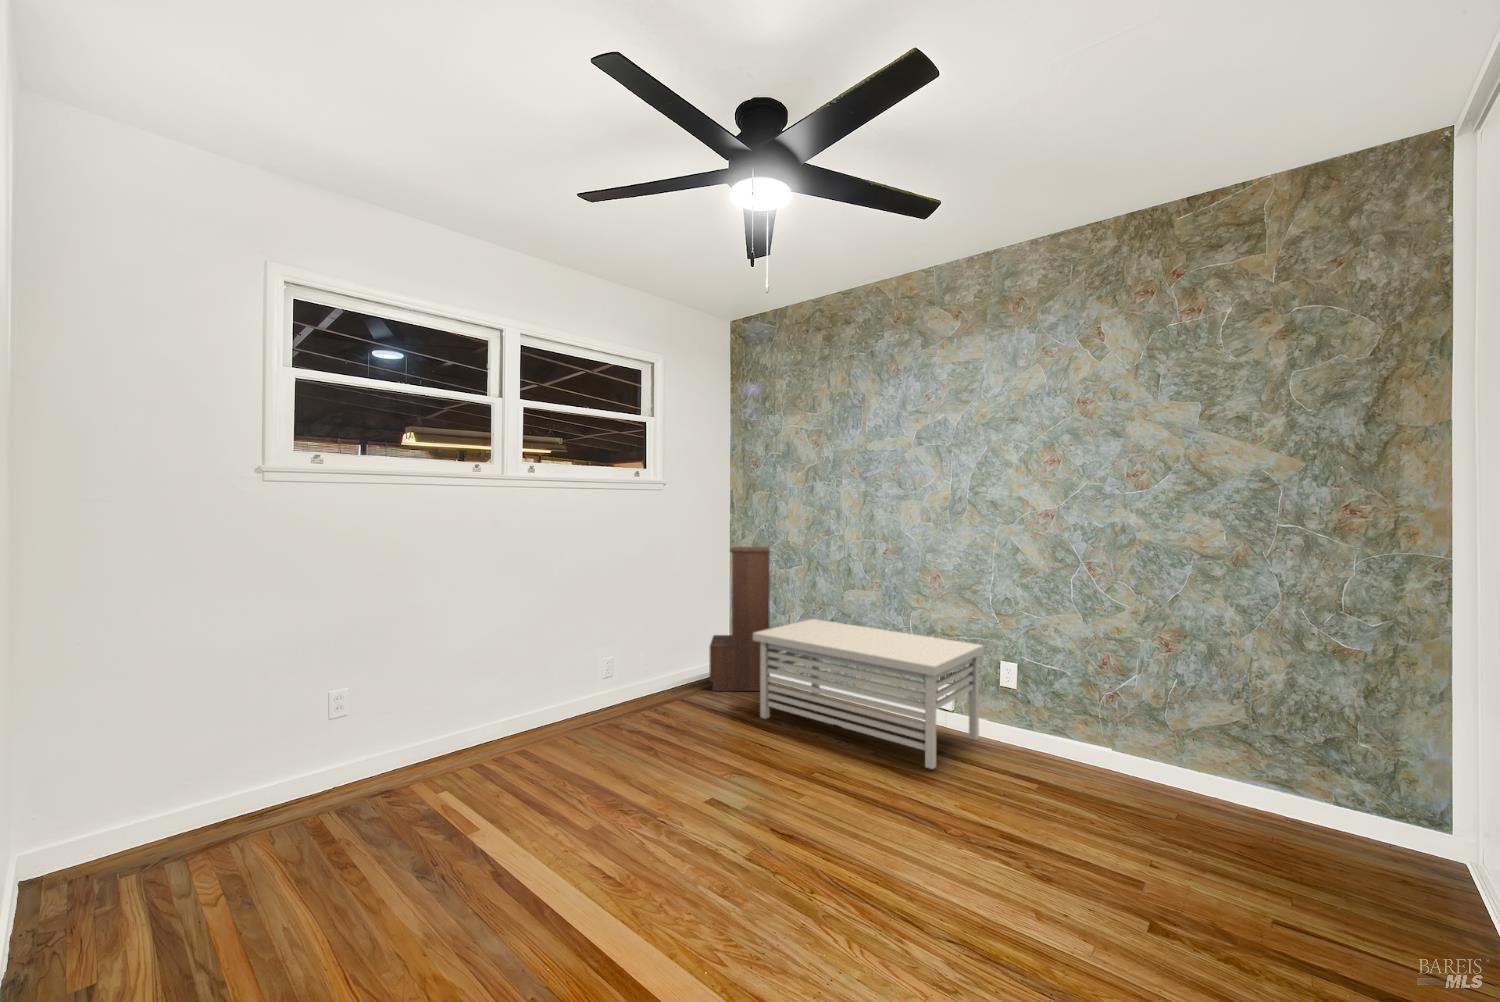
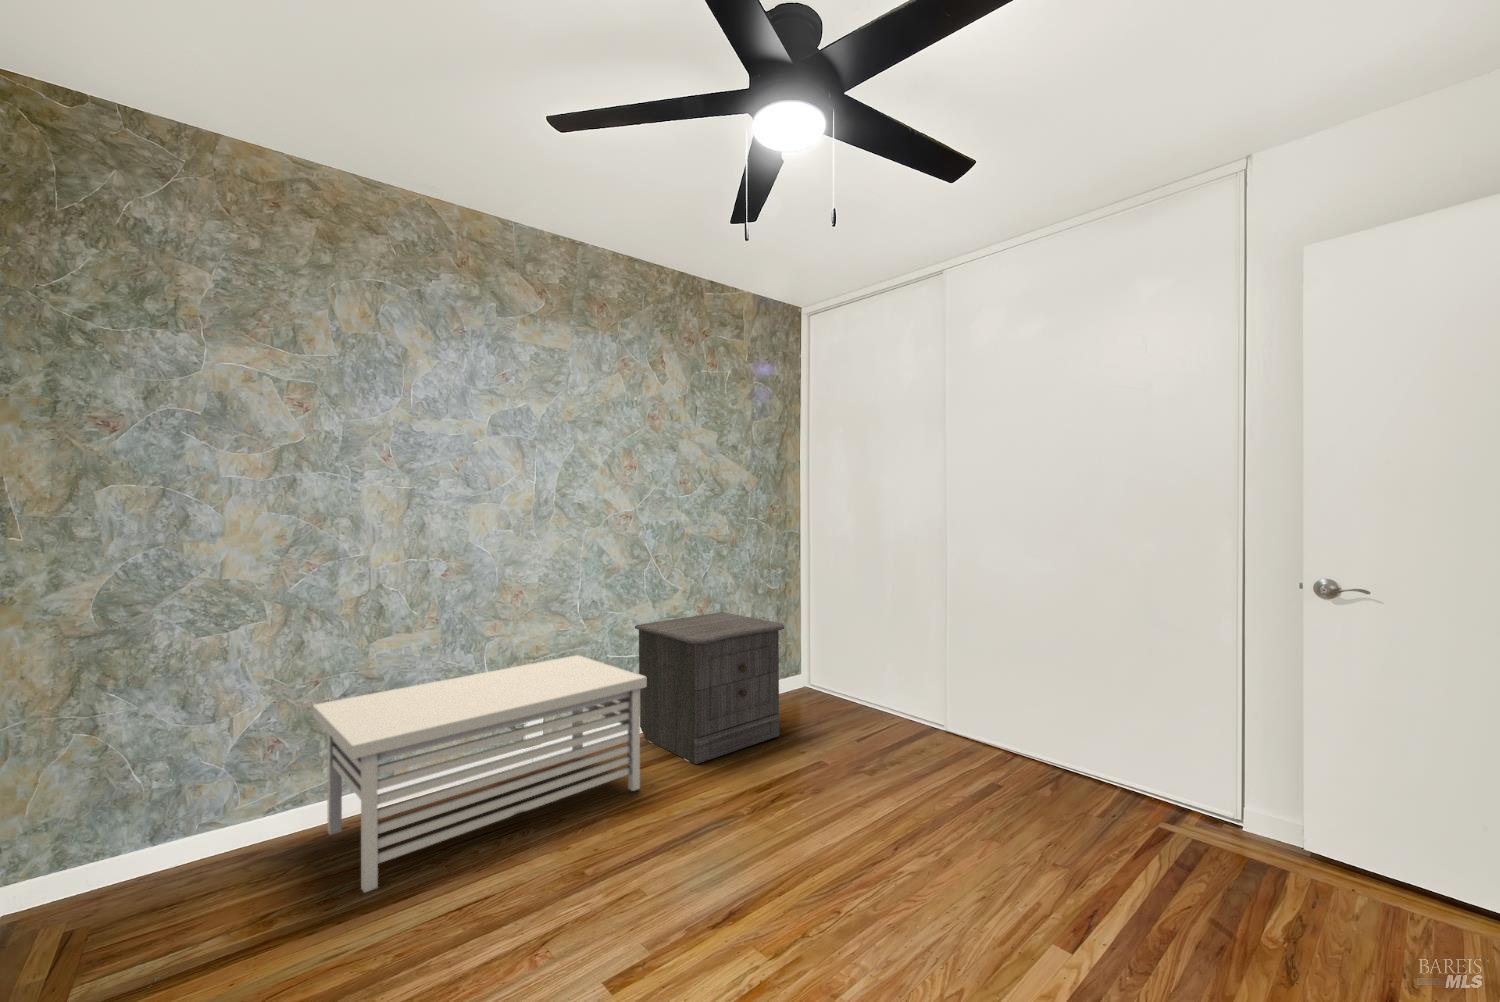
bookshelf: present [709,547,770,691] -> none [12,599,246,949]
nightstand: none [1008,635,1200,840] -> present [635,612,784,764]

